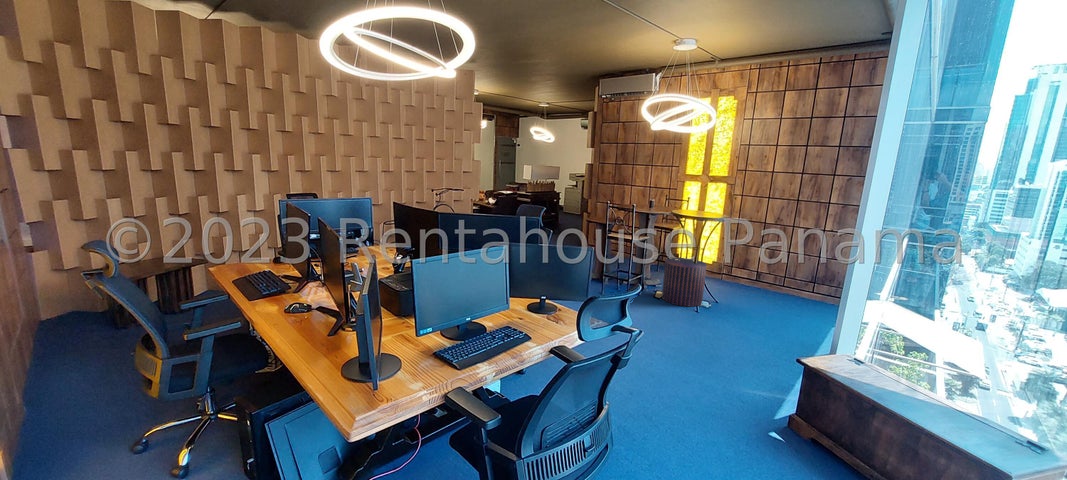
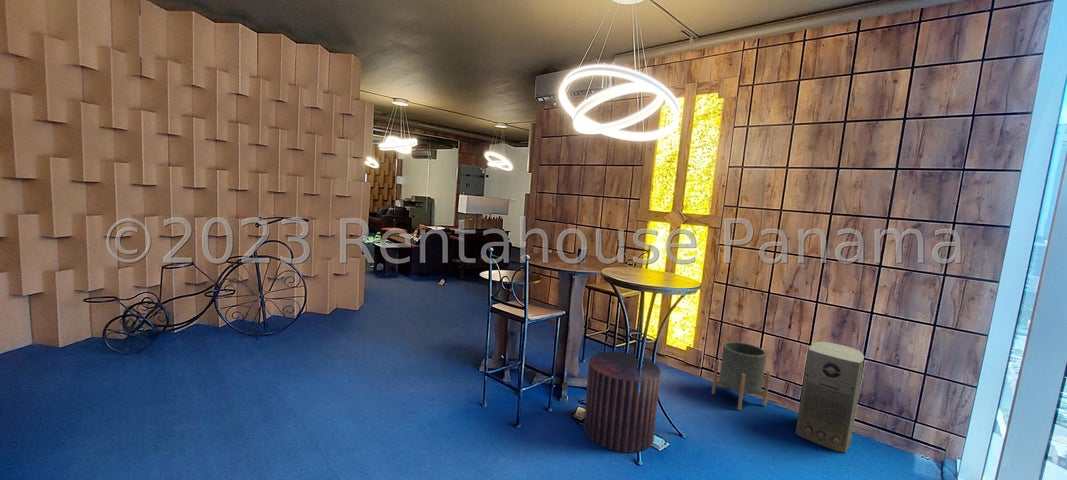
air purifier: none [780,249,819,306] -> present [795,342,864,453]
planter: none [730,254,766,292] -> present [712,342,770,410]

